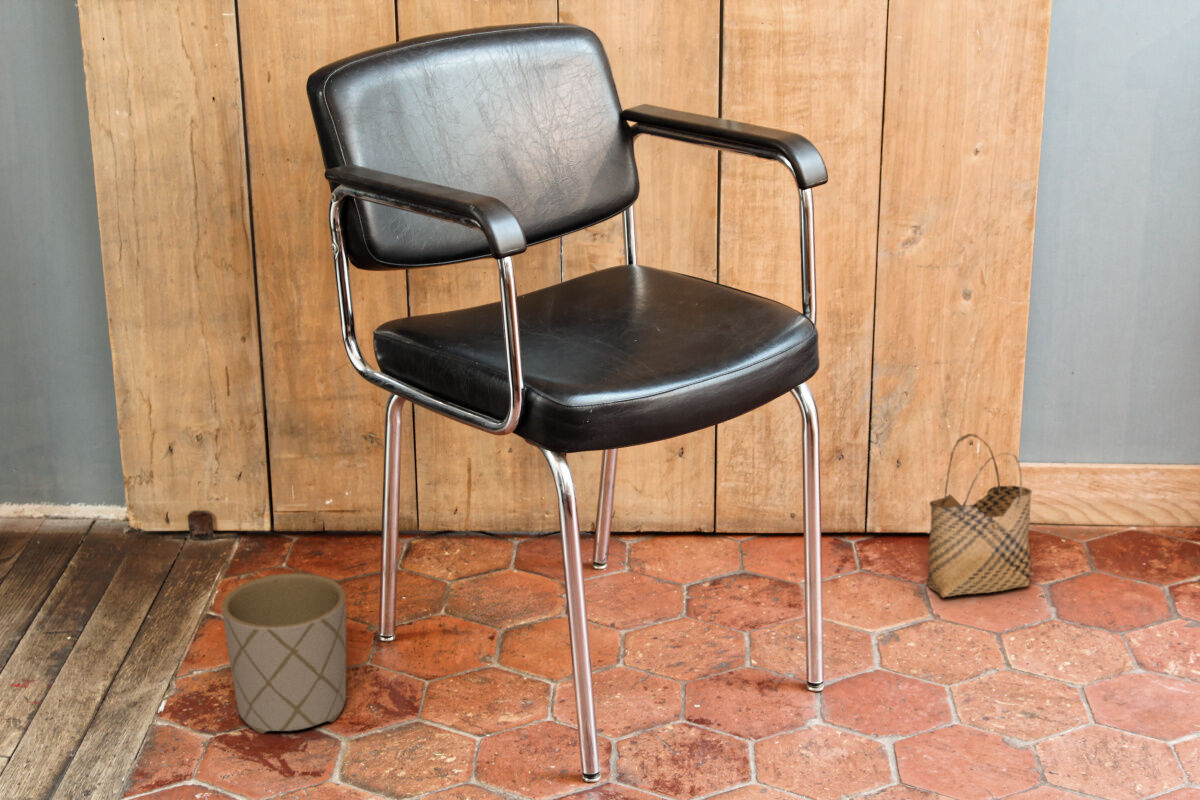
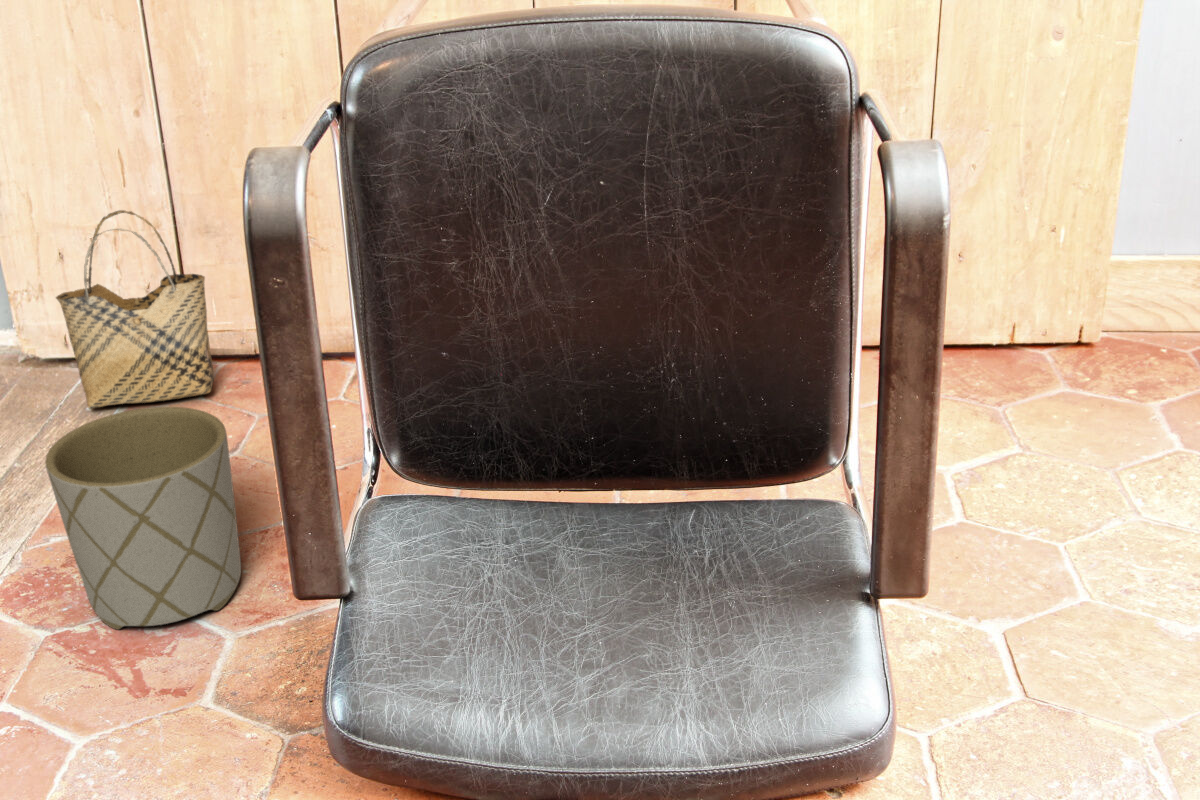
woven basket: present [926,434,1032,597] -> present [56,210,214,408]

